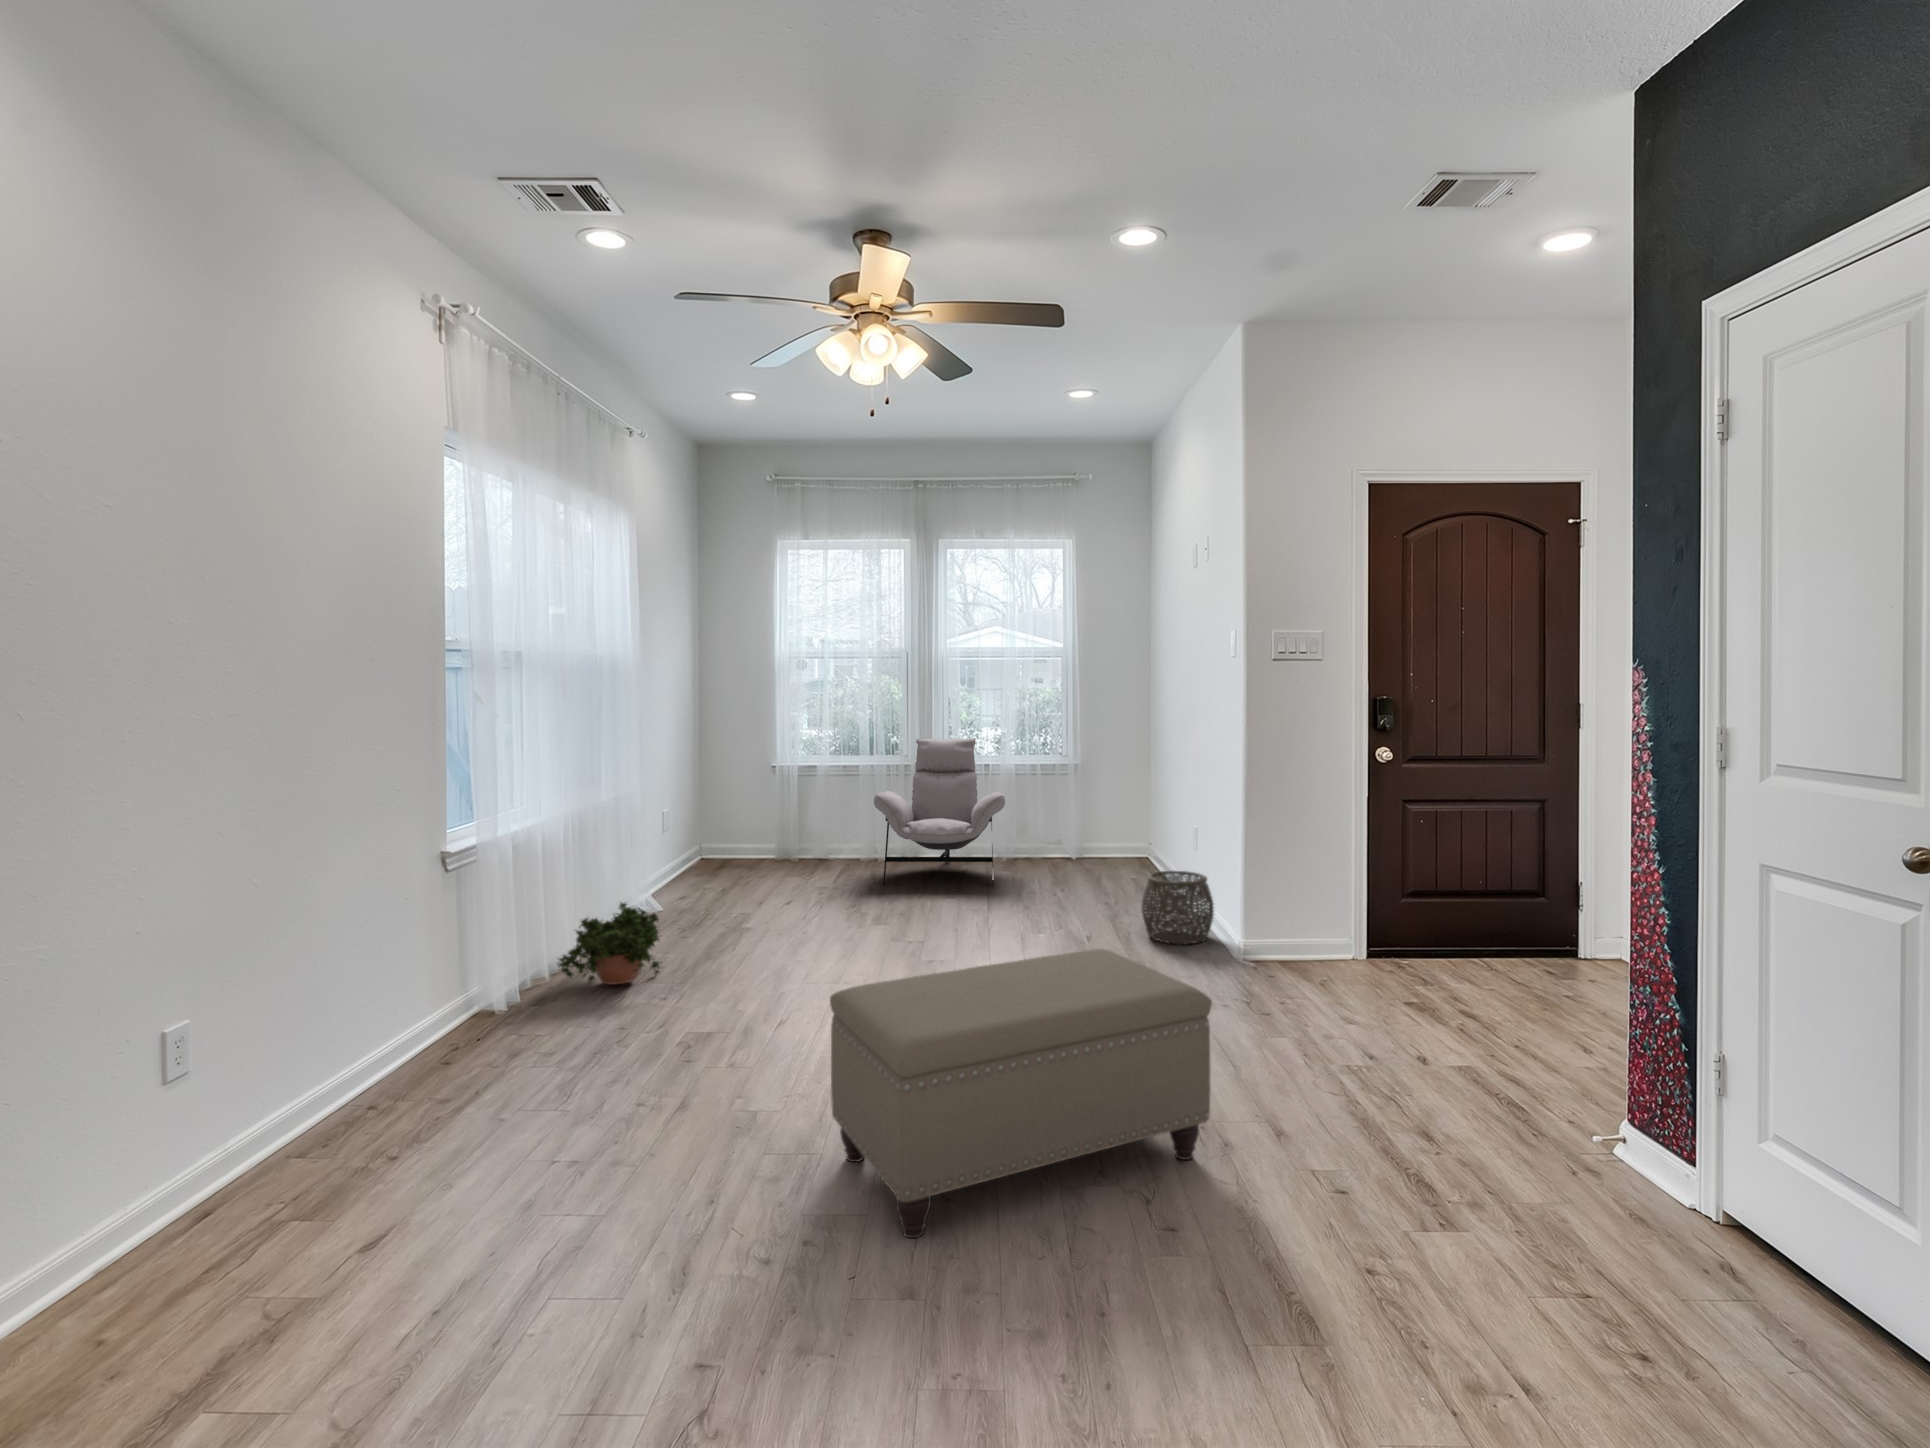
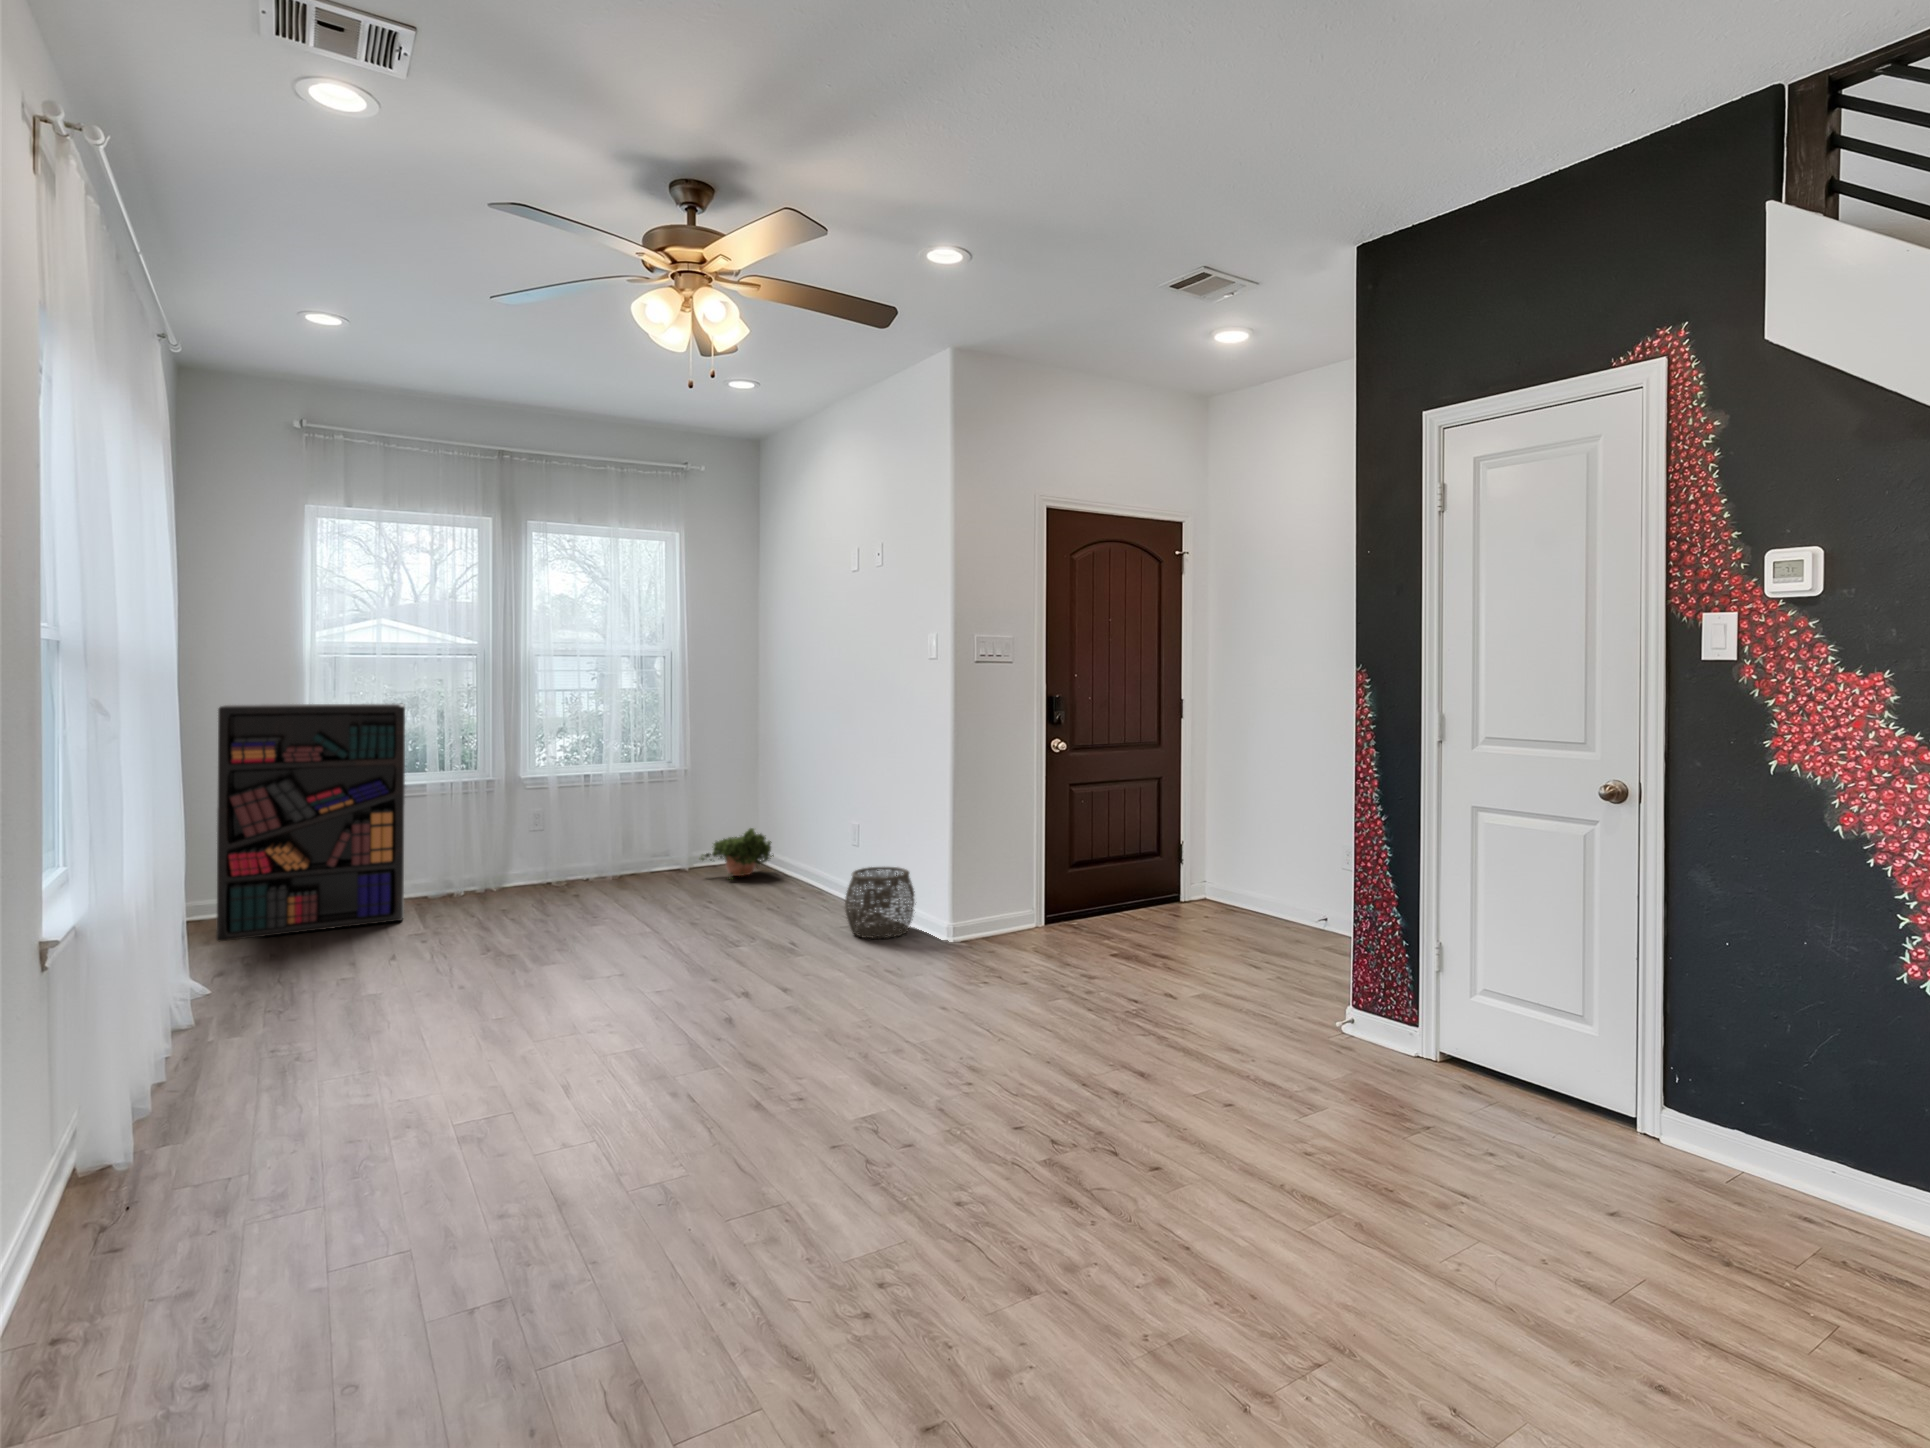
bookshelf: none [723,701,844,872] -> present [216,704,405,942]
lounge chair: present [874,738,1005,885] -> none [472,746,642,926]
potted plant: present [557,903,660,984] -> present [699,828,774,879]
ottoman: present [830,949,1212,1238] -> none [792,943,1134,1282]

